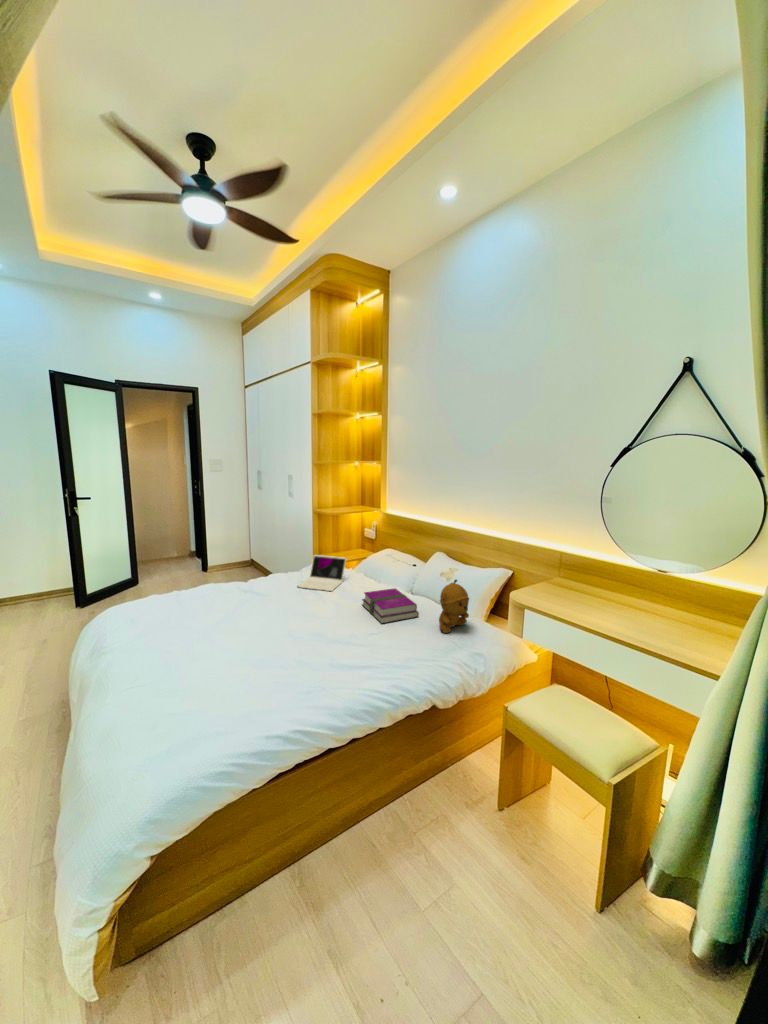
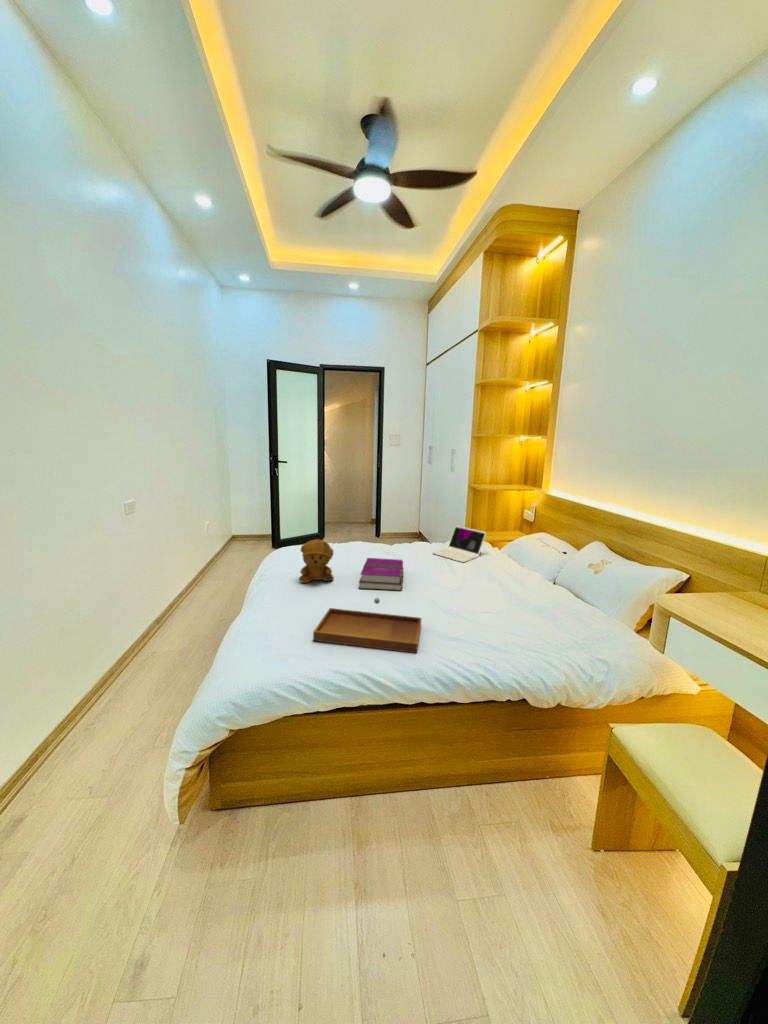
stuffed bear: present [439,580,469,633] -> present [300,536,334,583]
hardback book: present [362,588,419,623] -> present [359,558,403,591]
tray: none [223,648,338,714] -> present [313,598,421,653]

